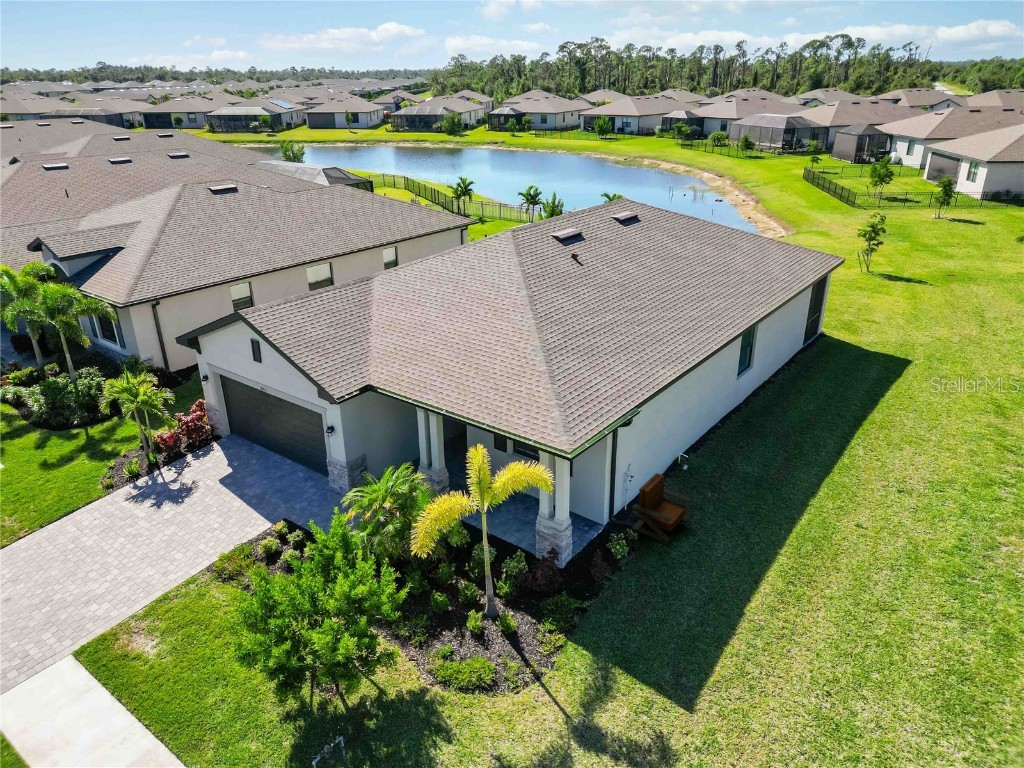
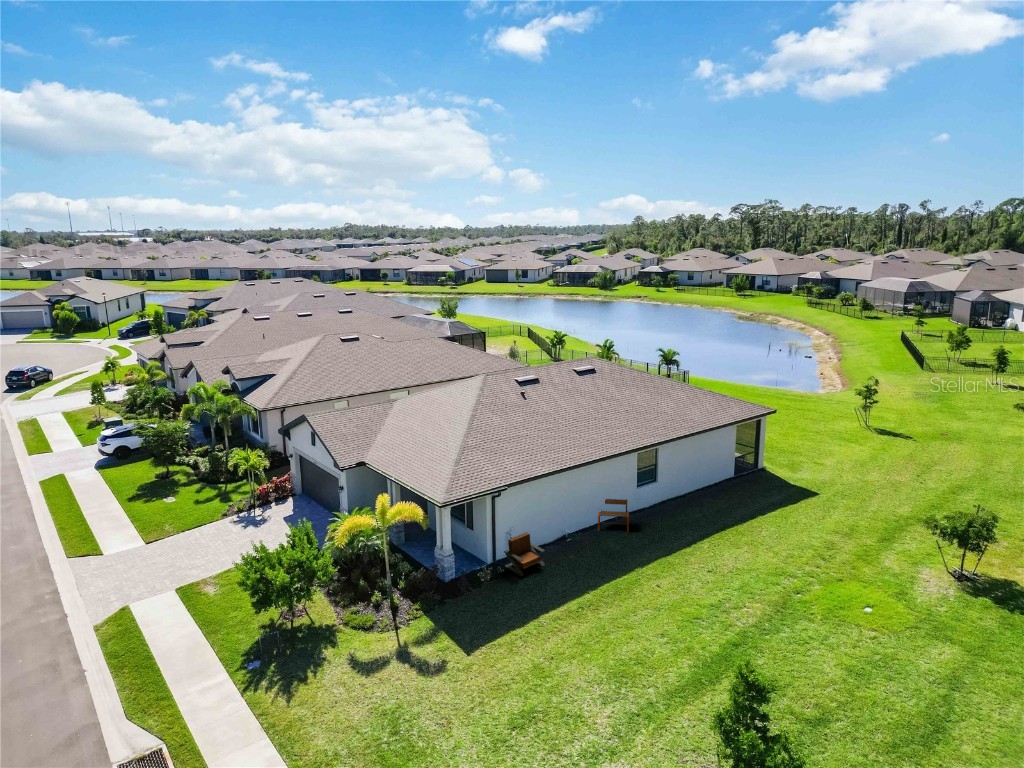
bench: none [710,405,762,453] -> present [598,499,629,532]

